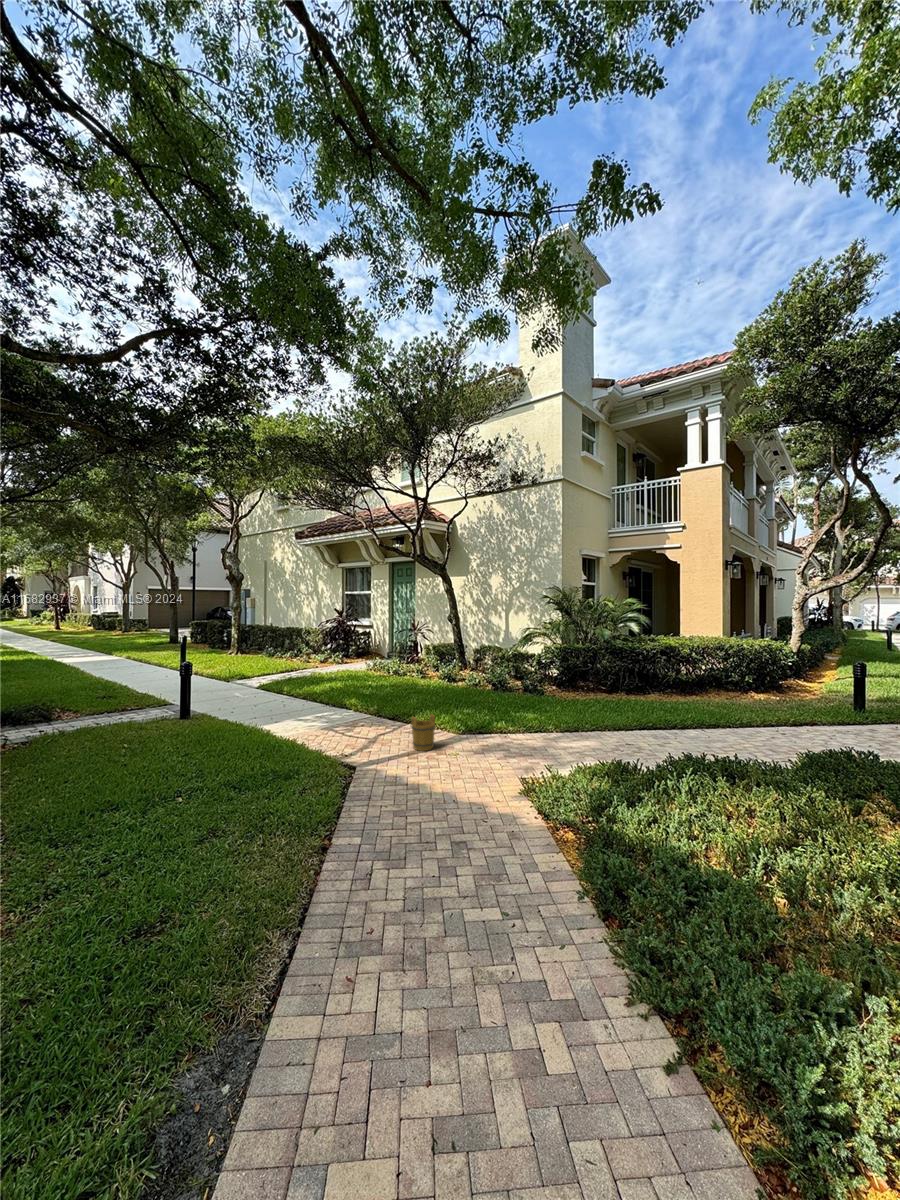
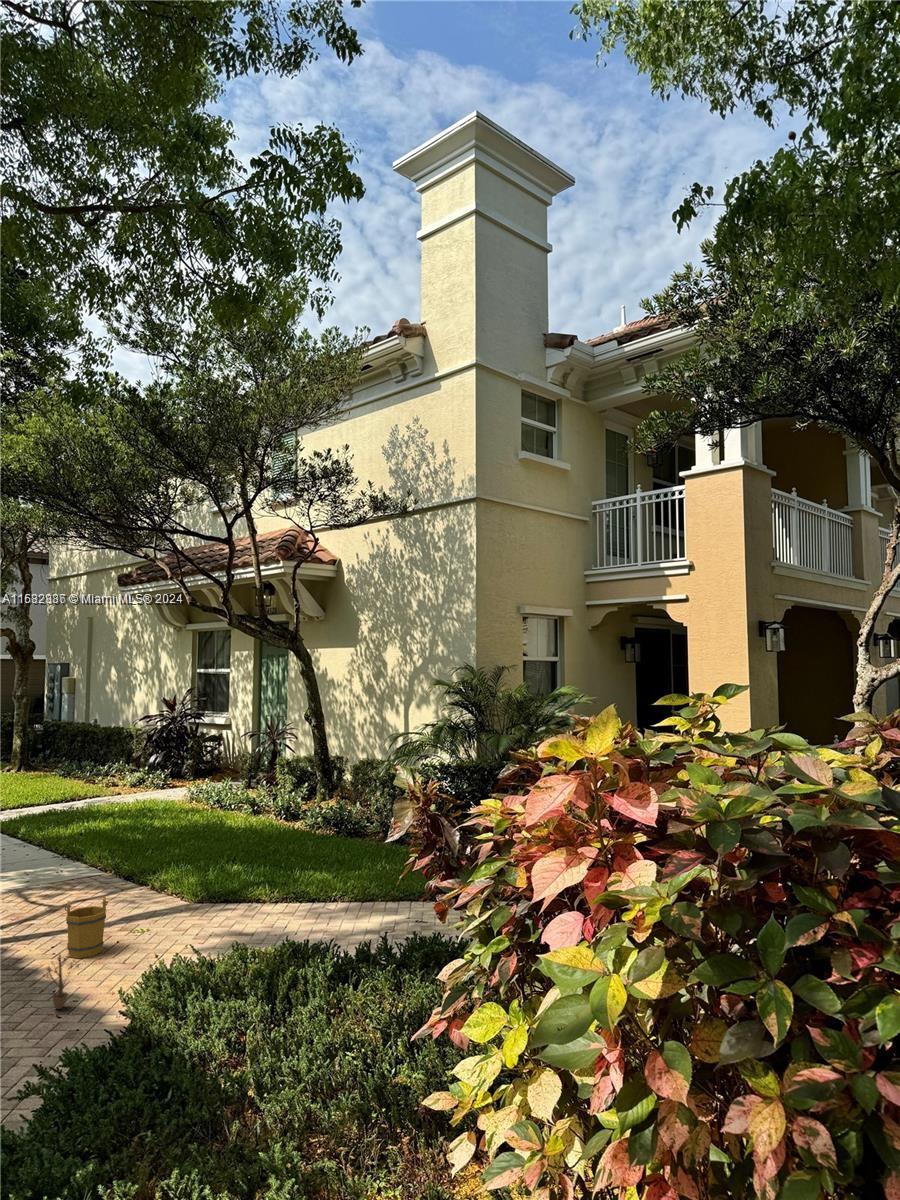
decorative plant: none [440,744,460,779] -> present [36,954,79,1011]

